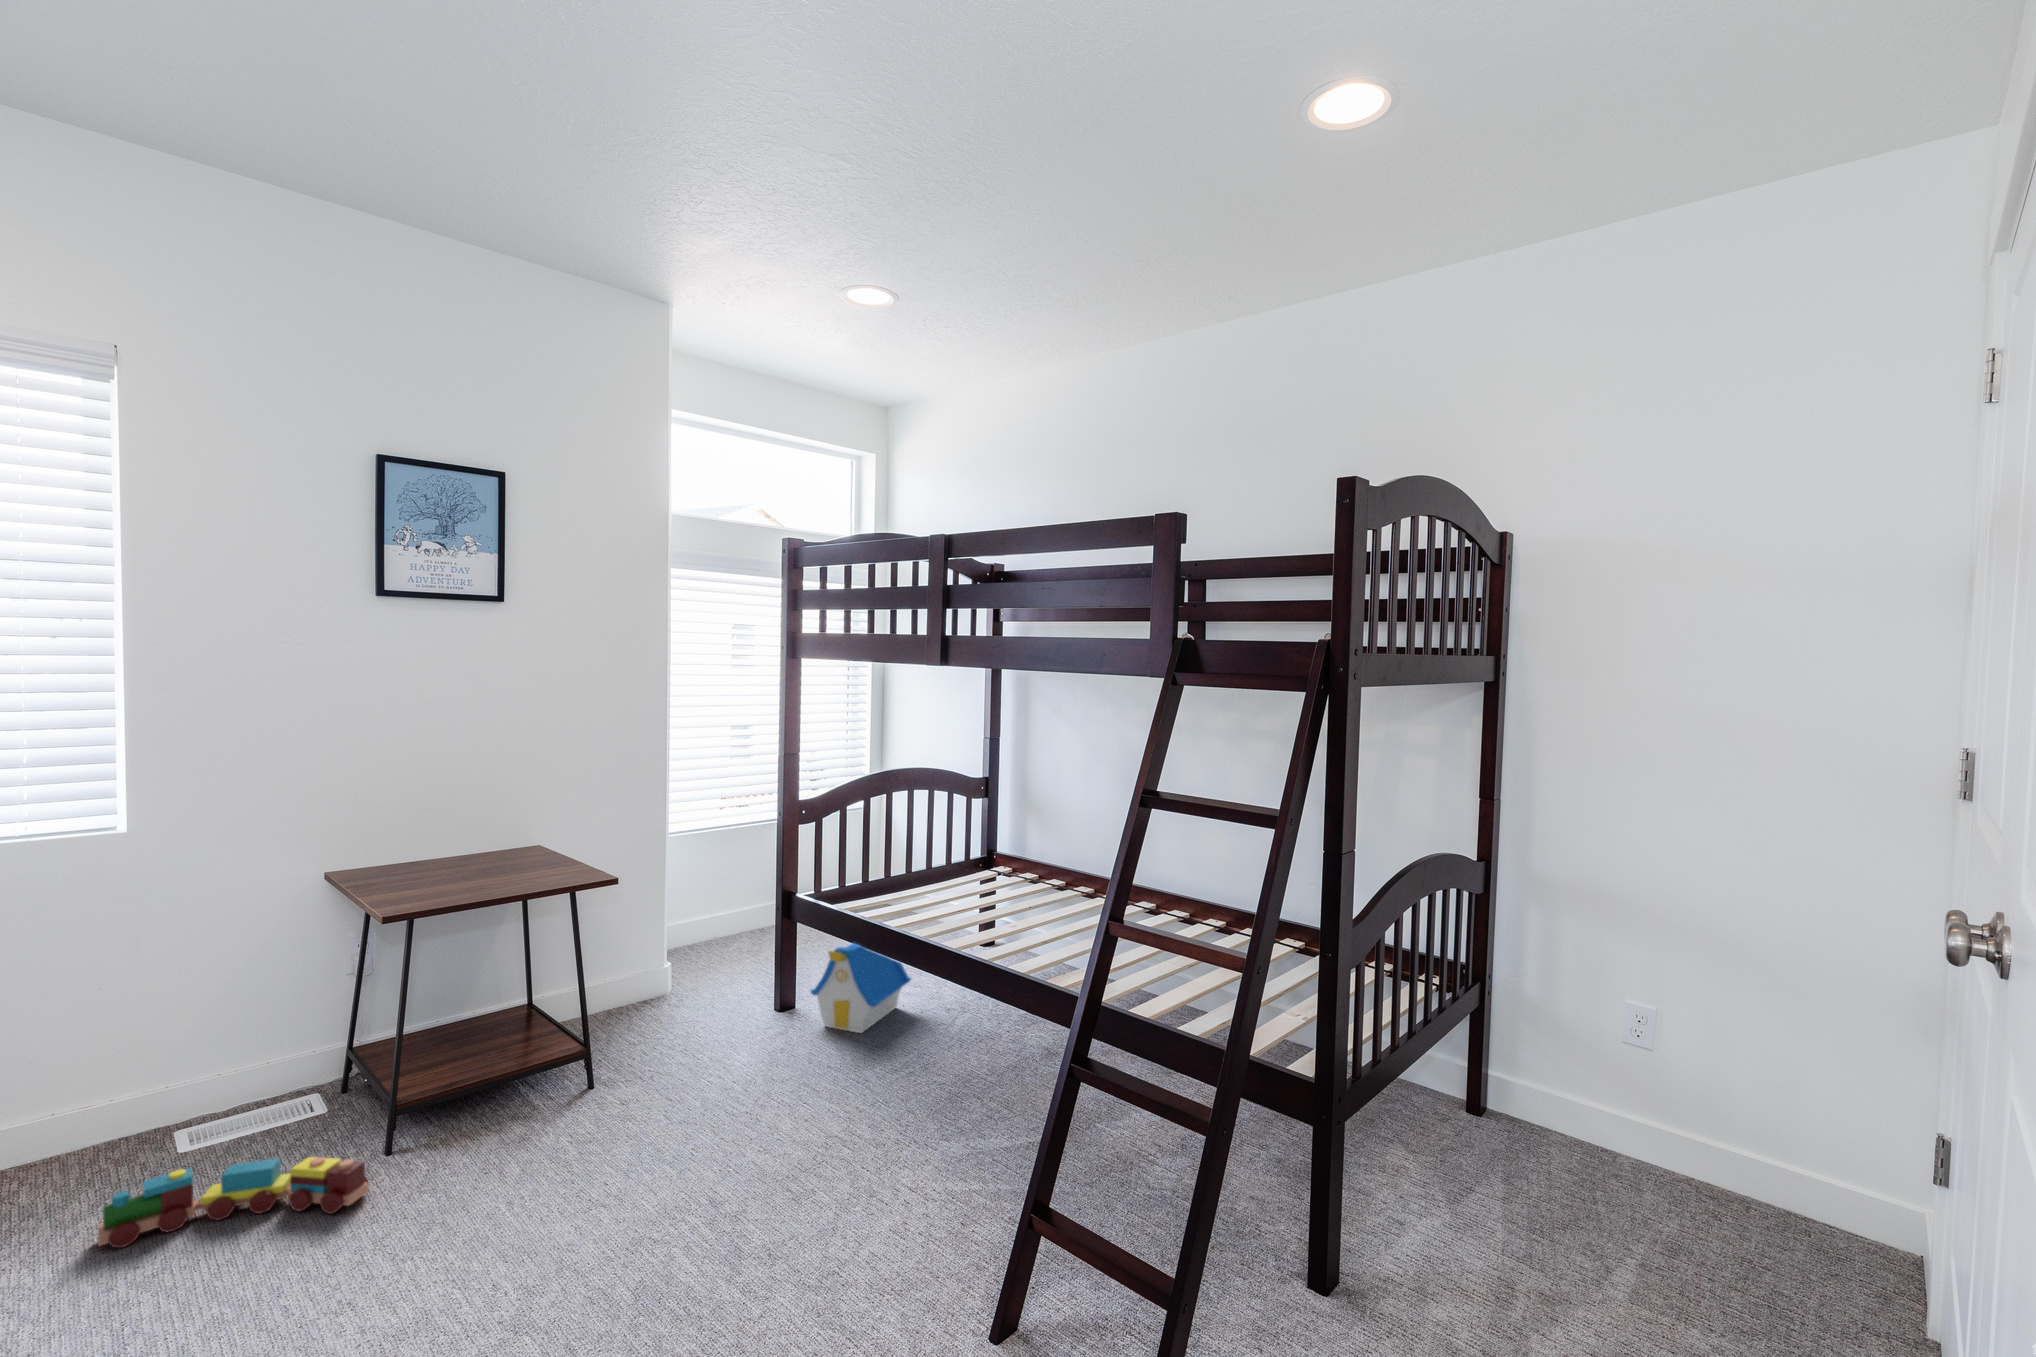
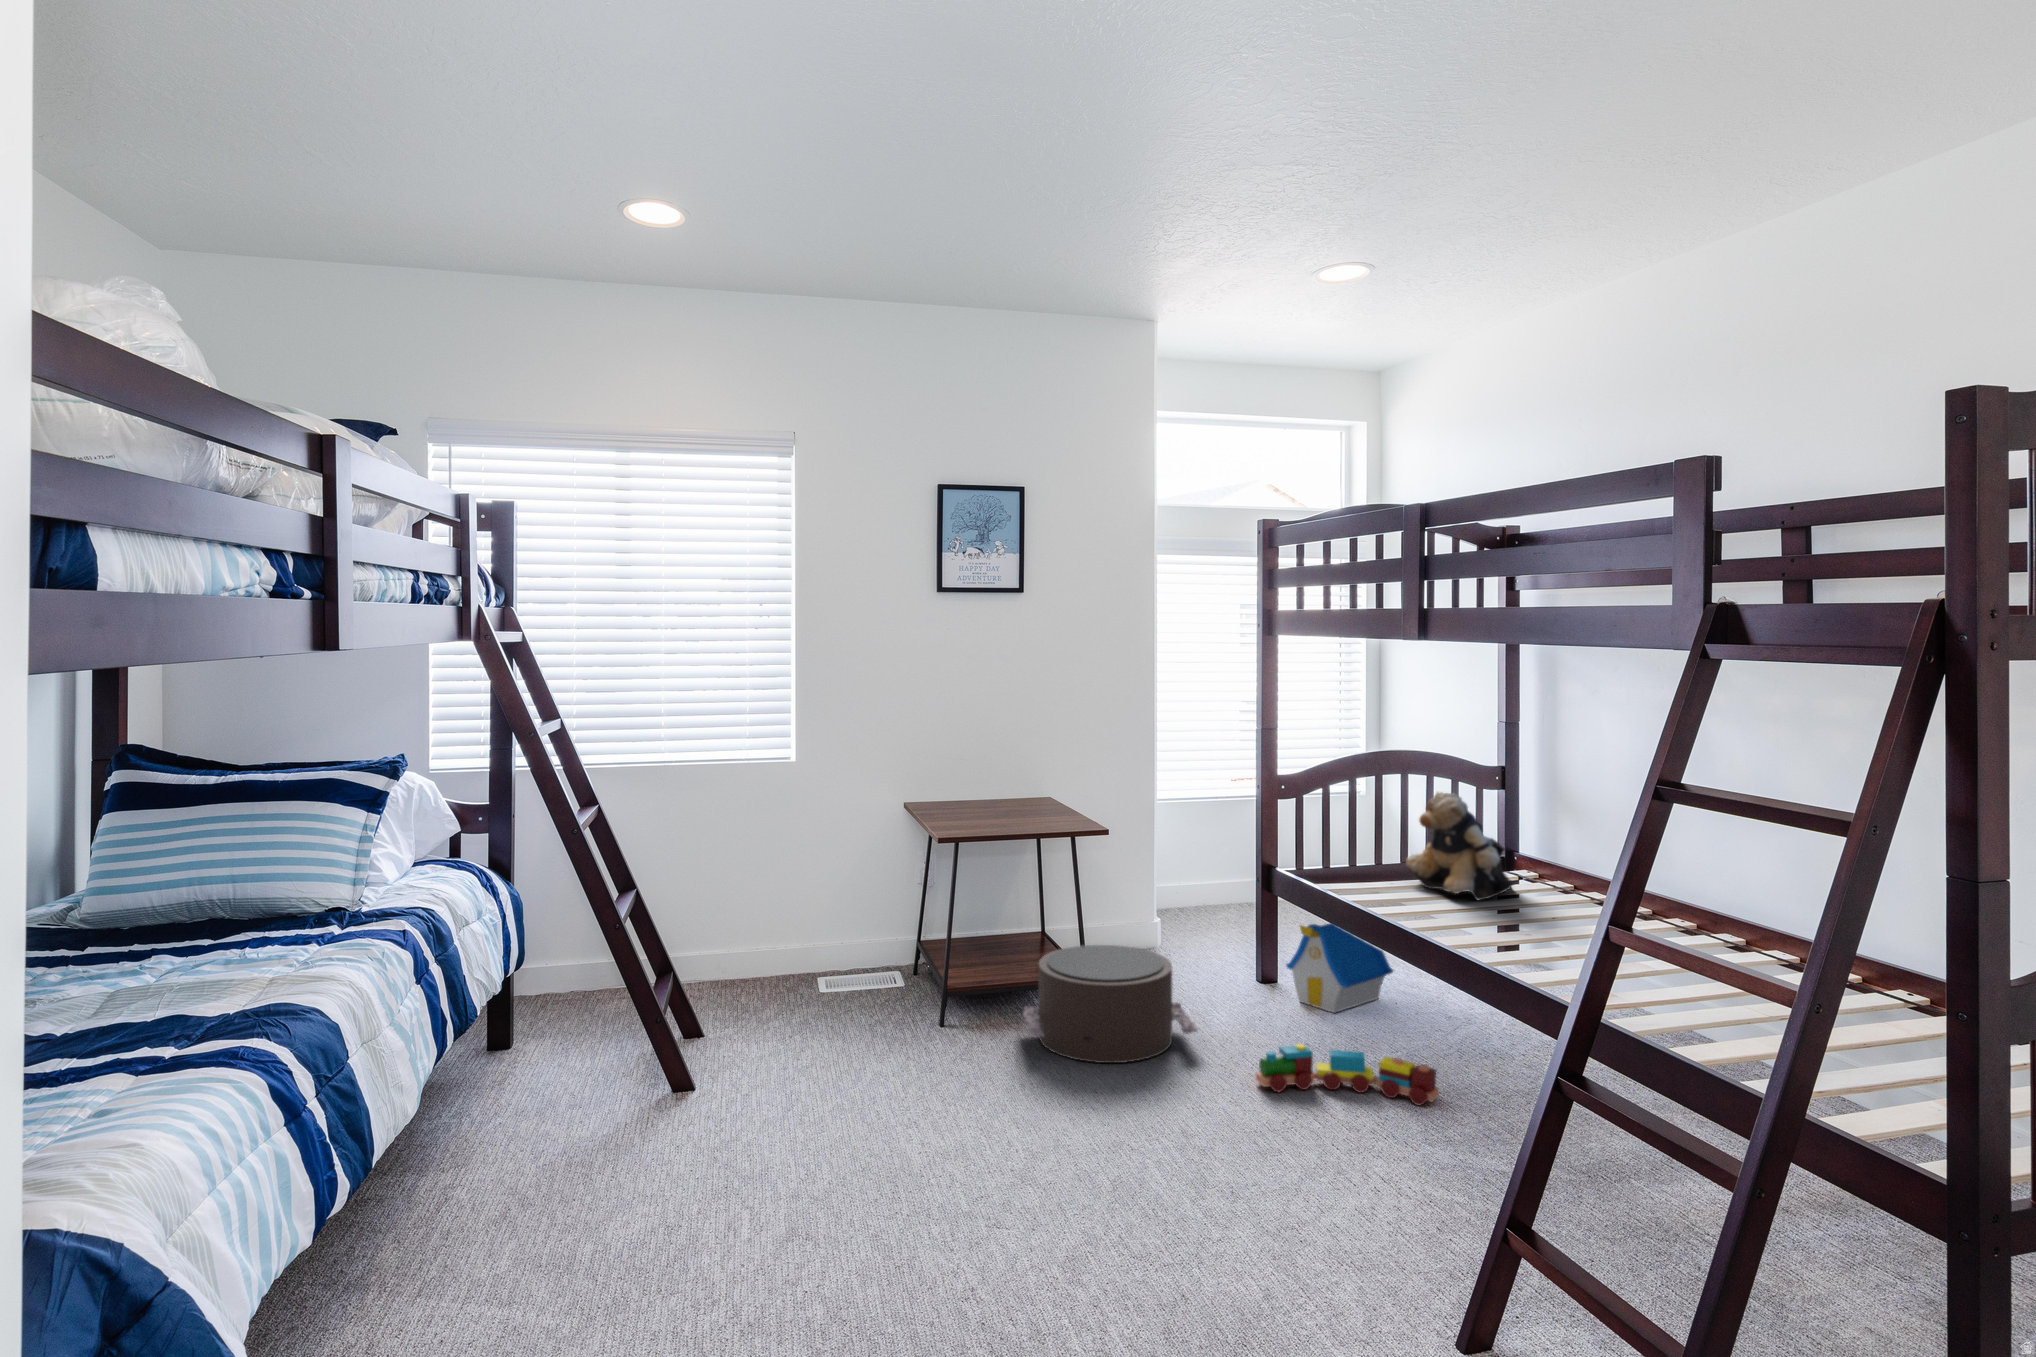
teddy bear: none [918,805,1011,903] -> present [1406,792,1514,900]
pouf: none [513,1008,739,1168] -> present [1024,945,1198,1063]
toy train: present [98,1157,368,1248] -> present [1256,1044,1439,1105]

